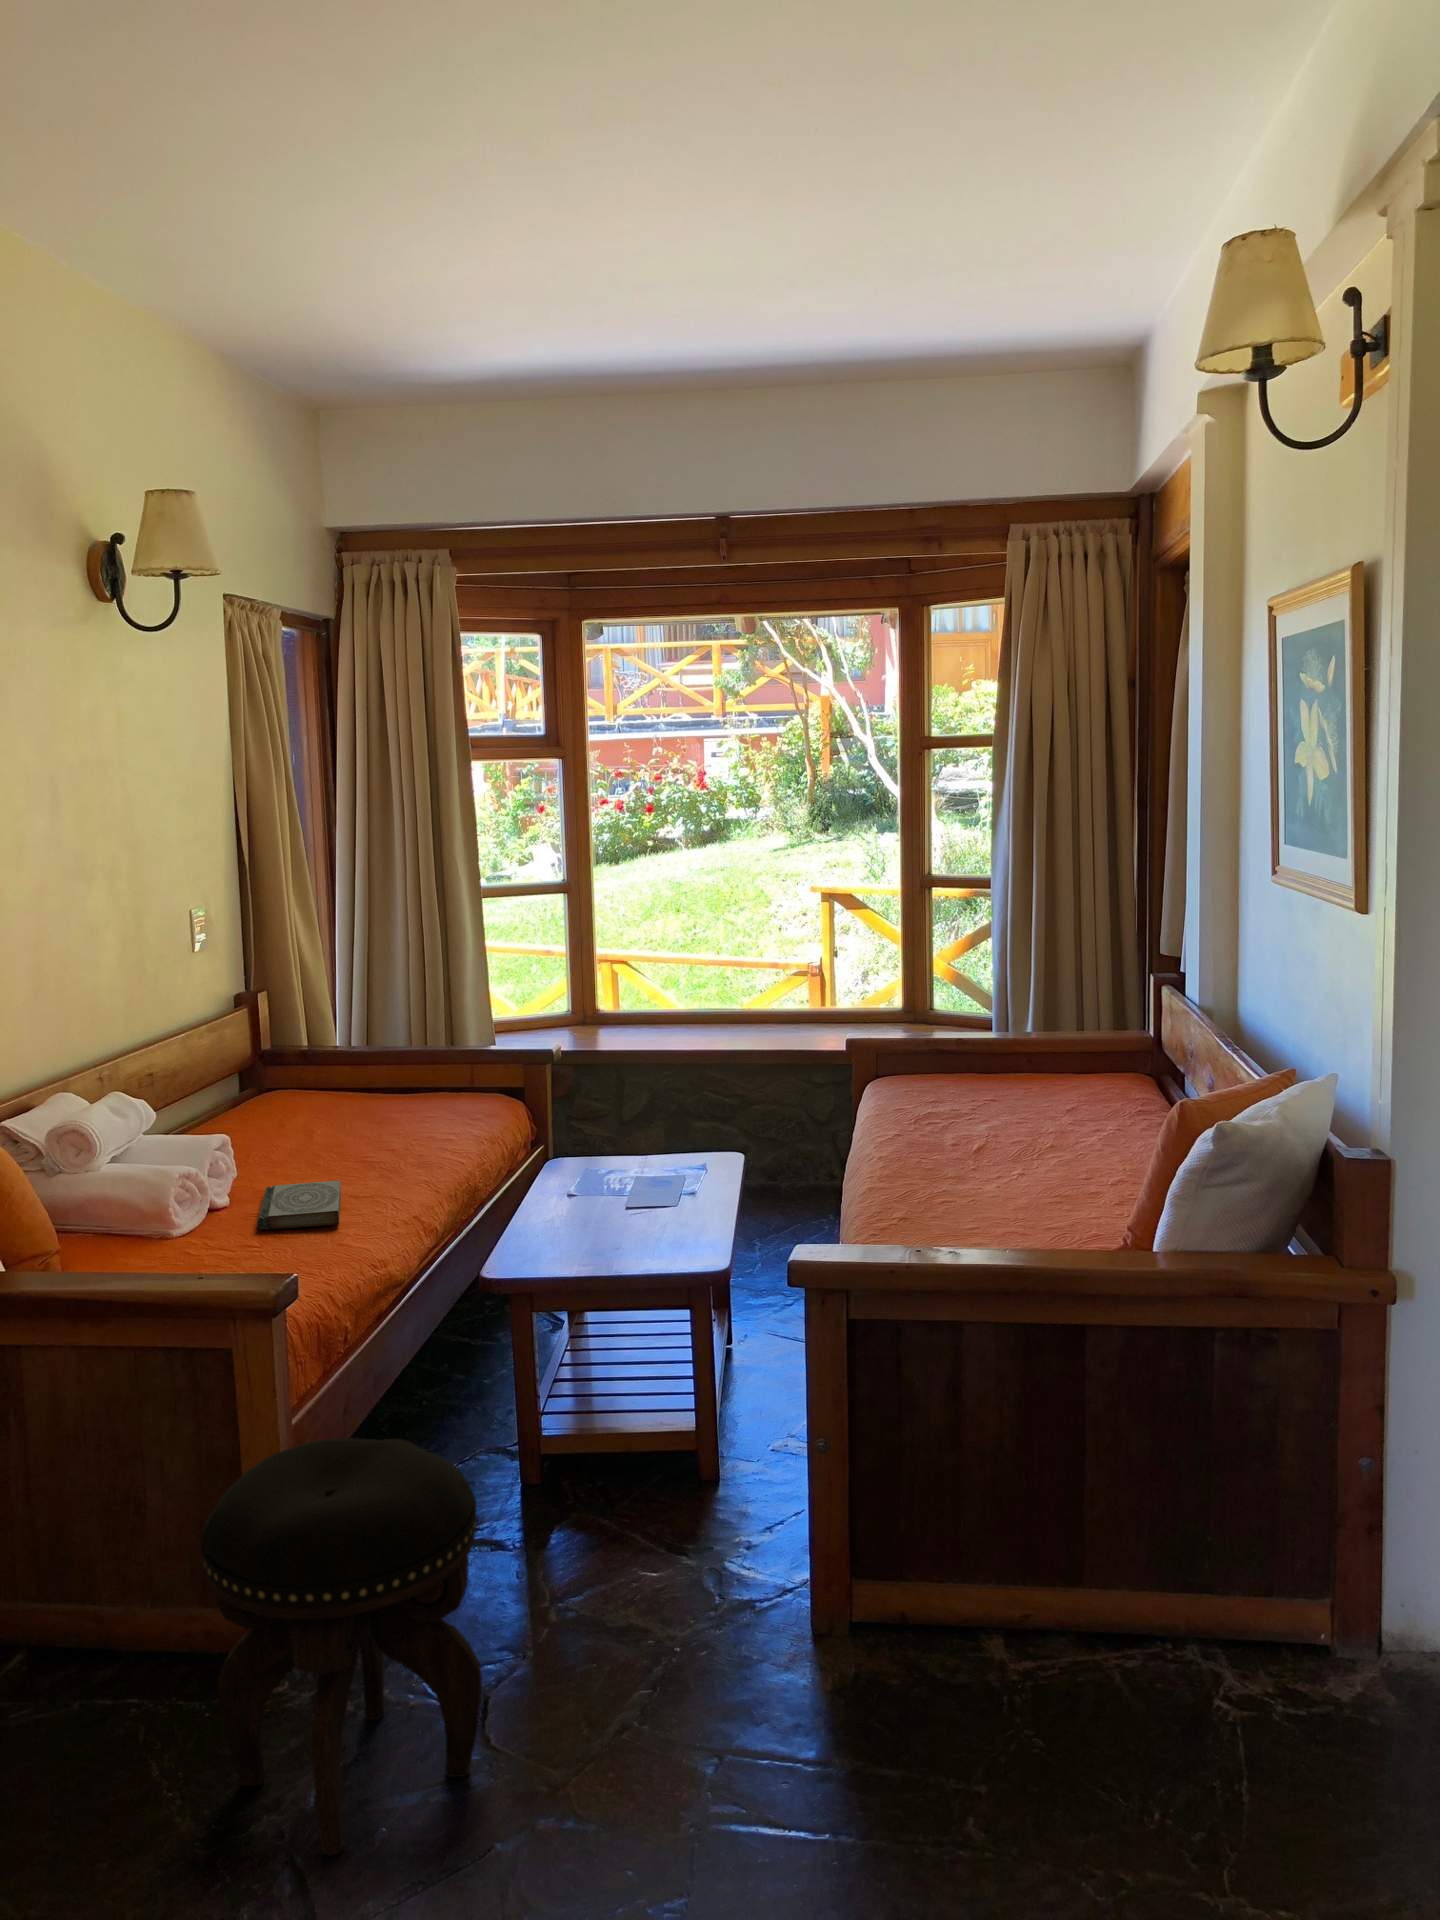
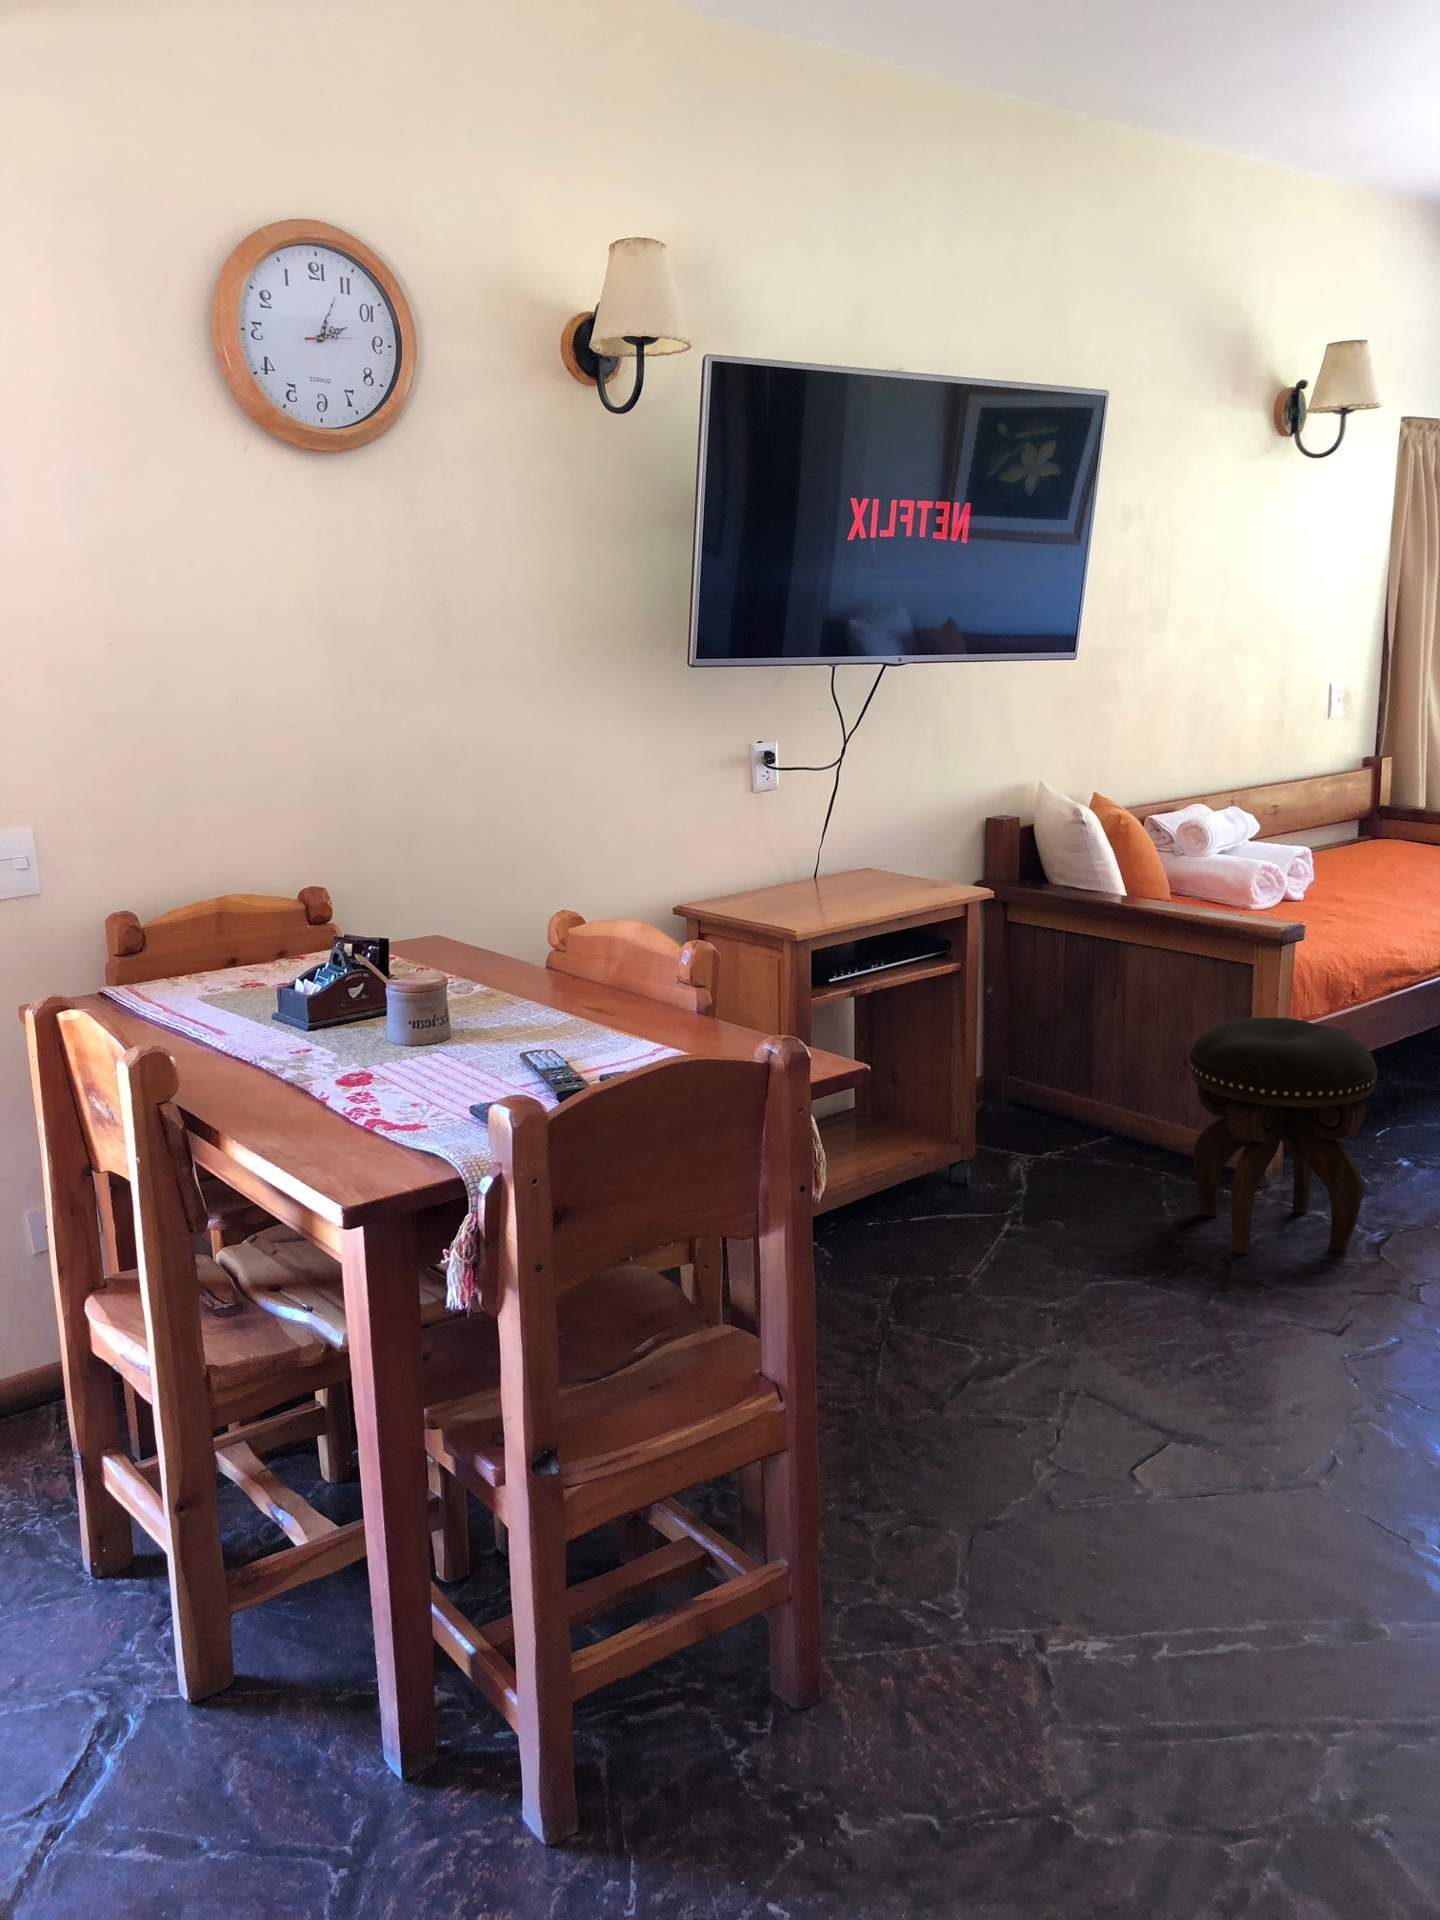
book: present [257,1181,341,1230] -> none [1313,890,1393,920]

